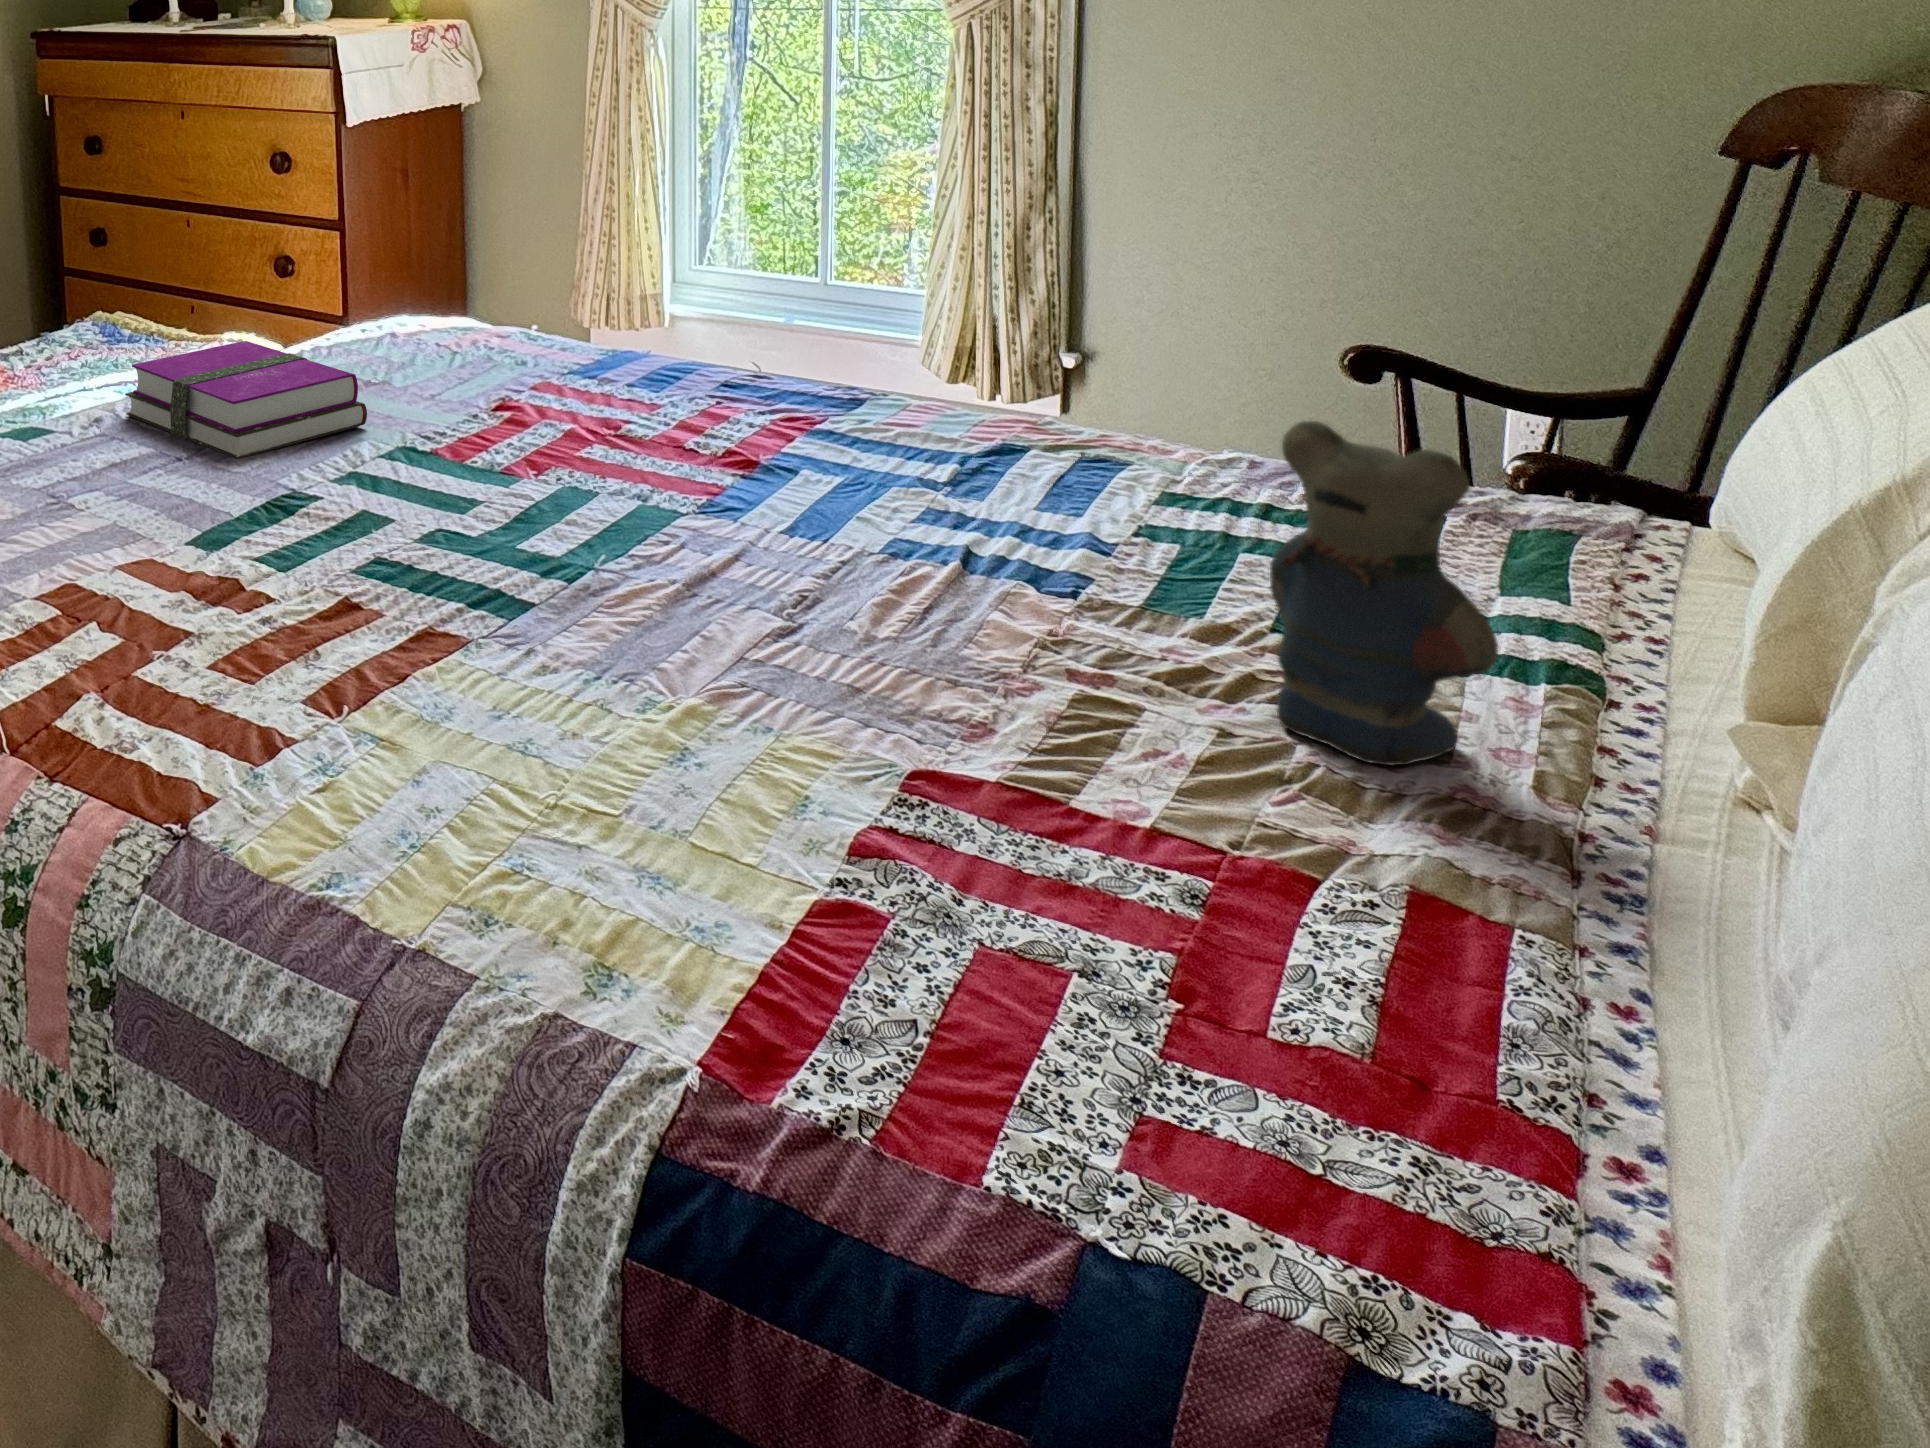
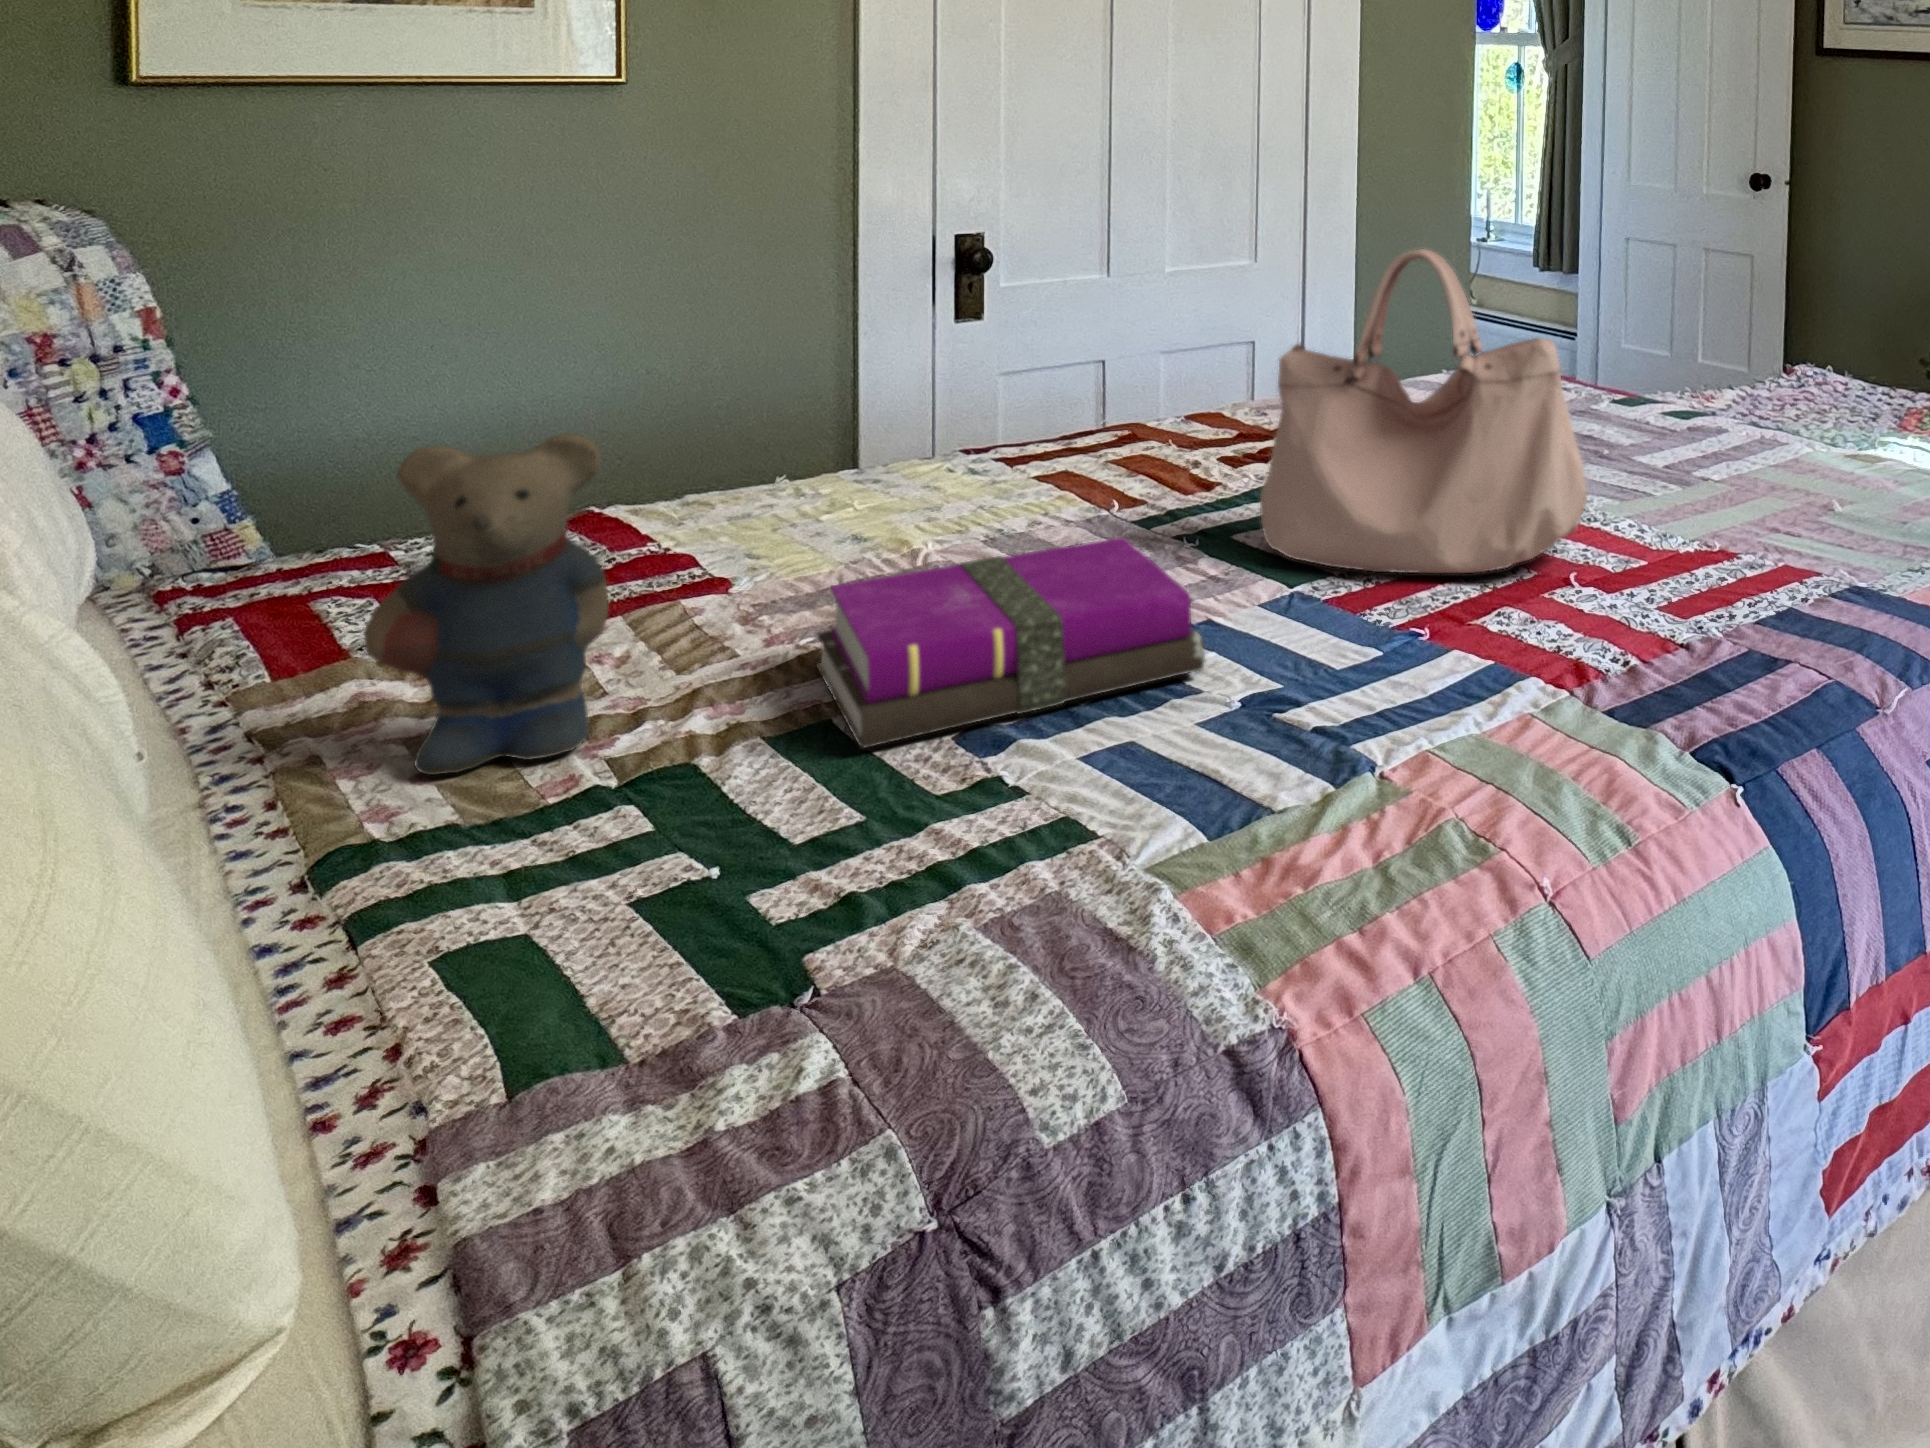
handbag: none [454,206,632,540] -> present [1260,249,1587,573]
notebook: present [125,341,367,459] -> present [817,537,1205,748]

